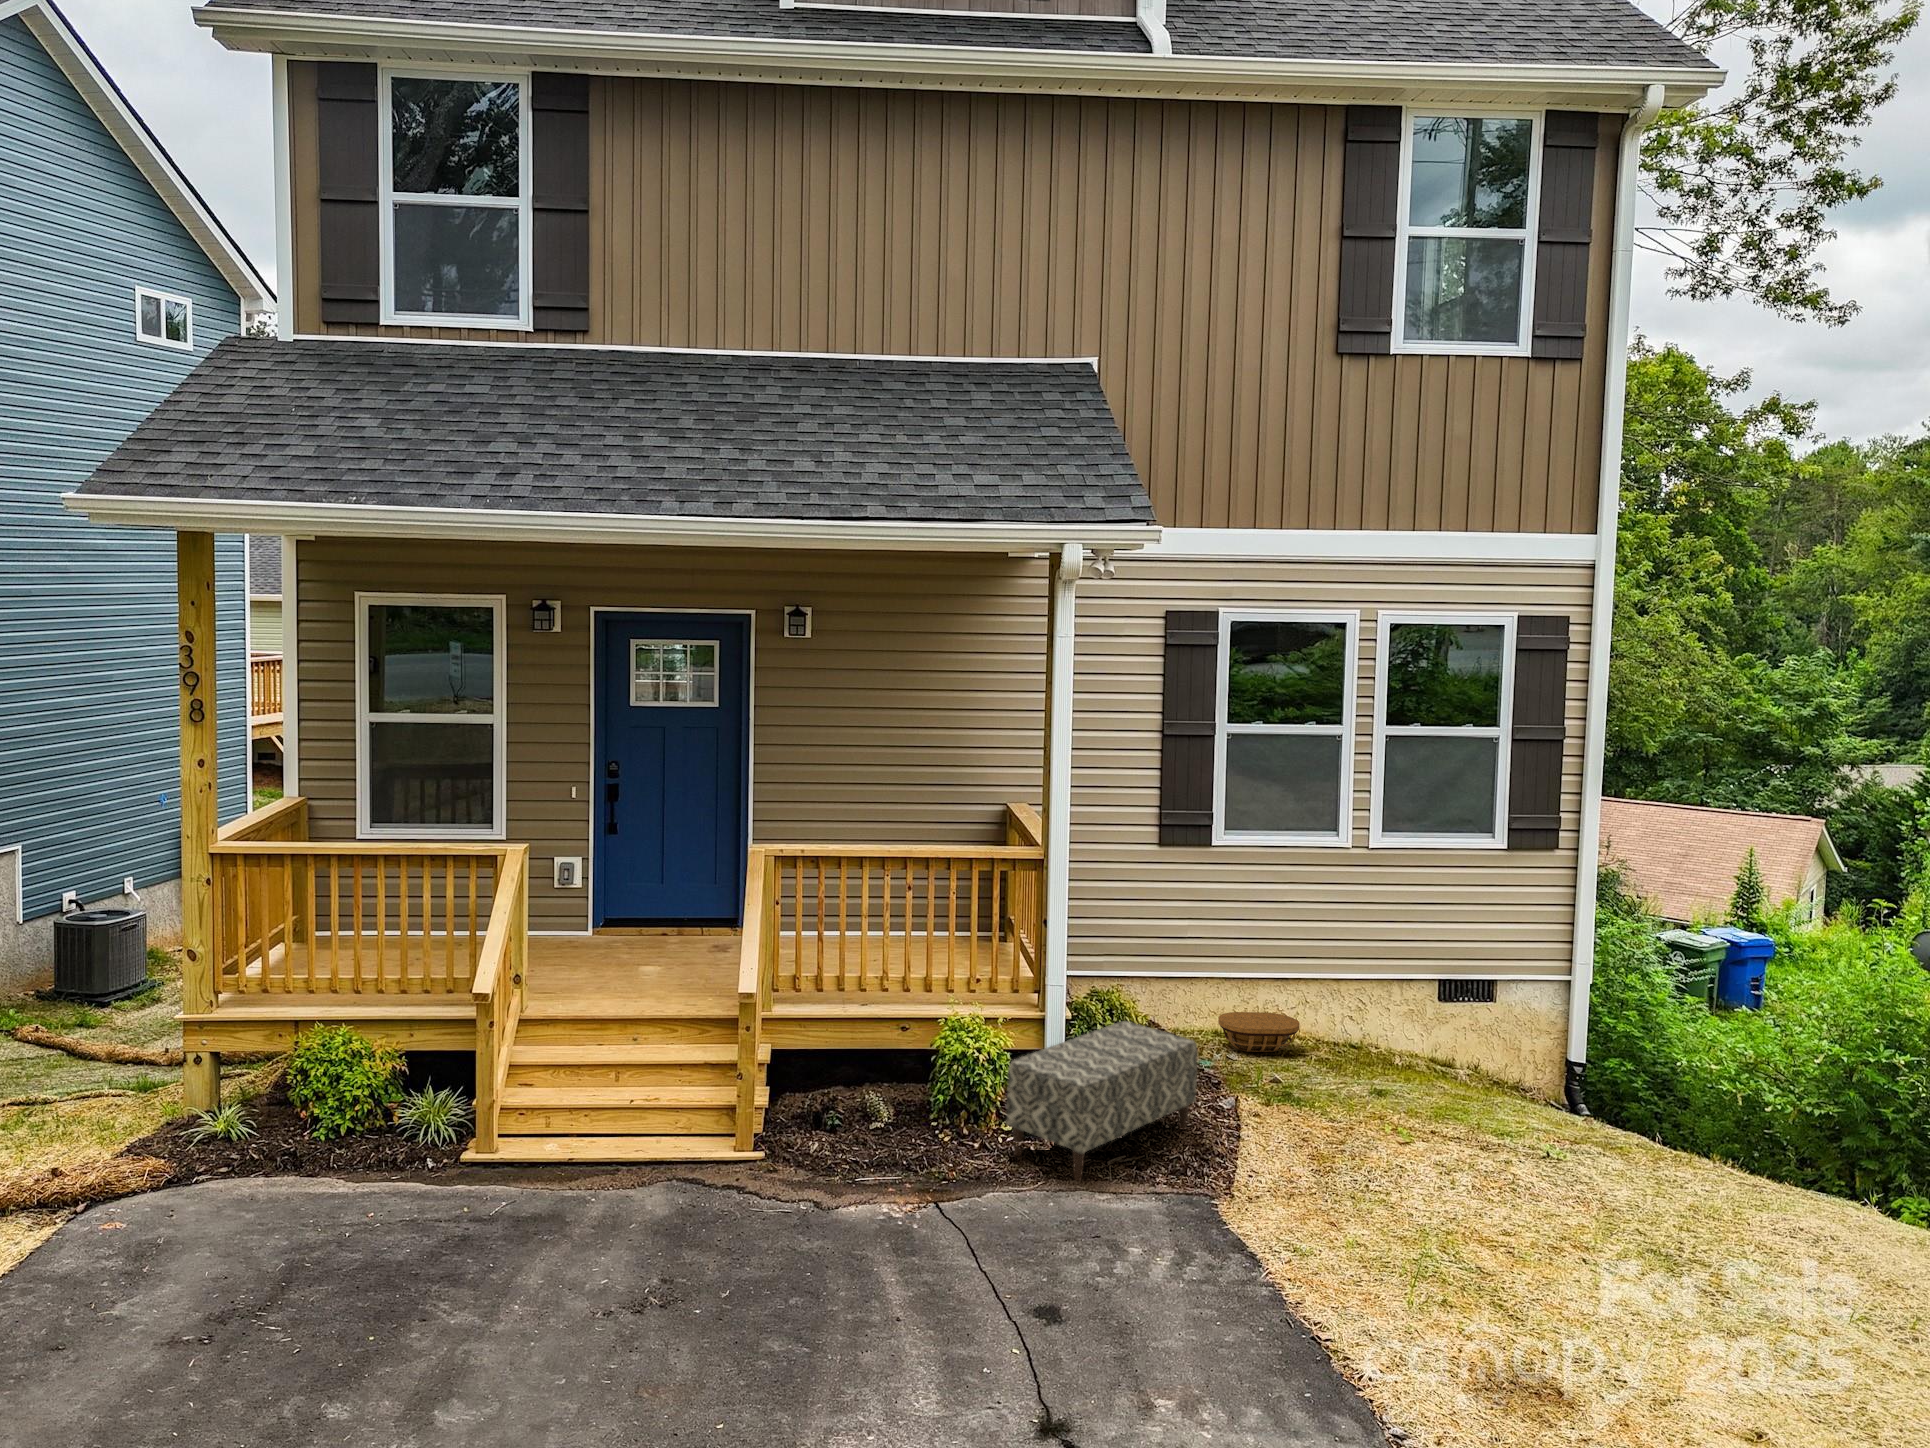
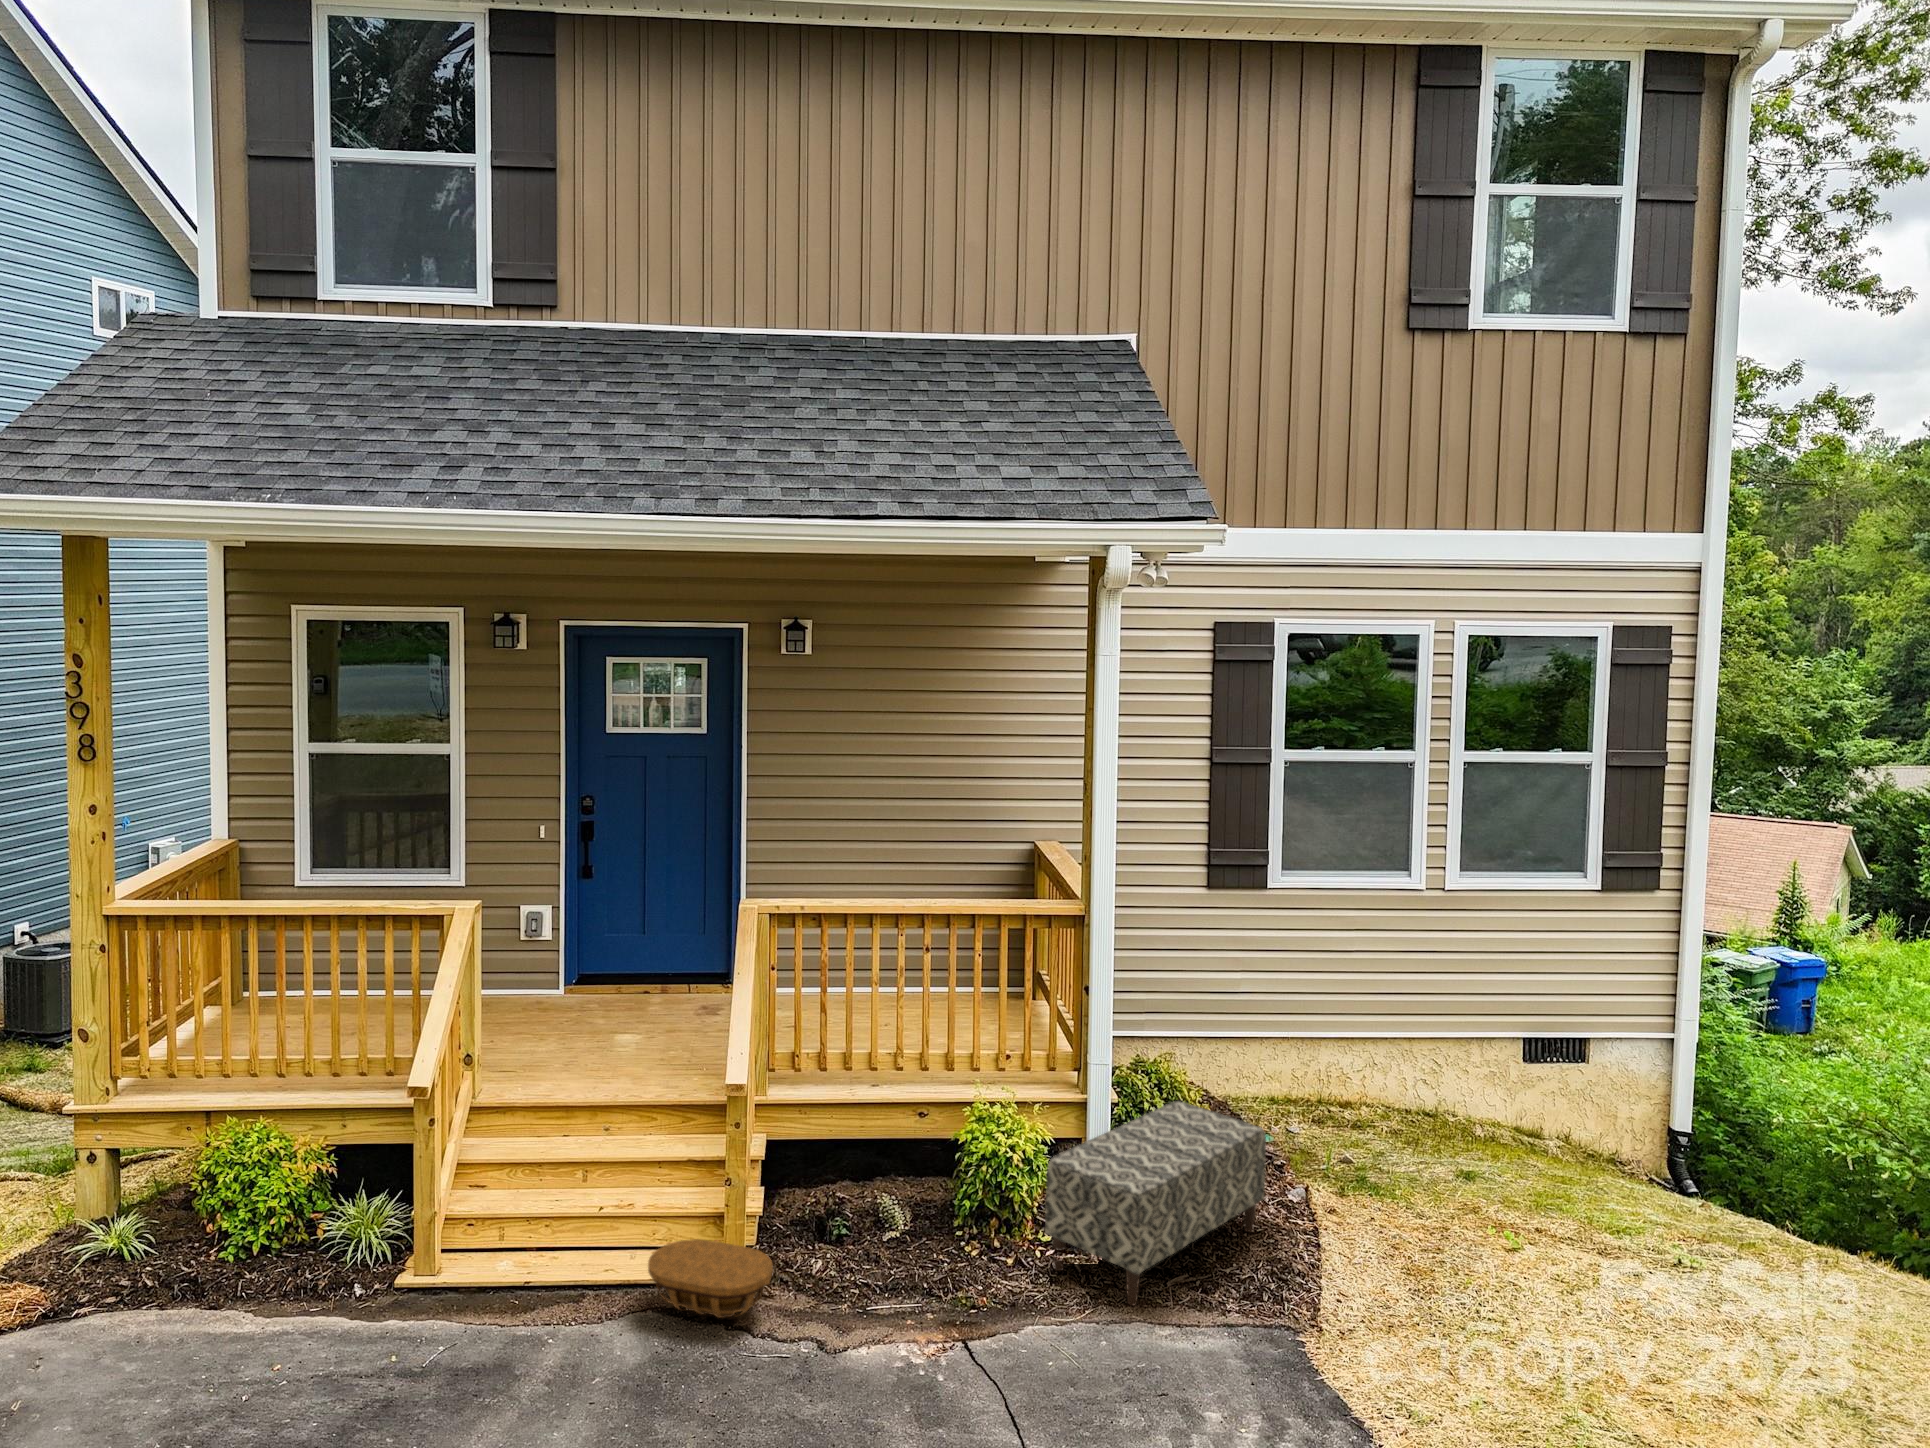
basket: present [1218,1012,1300,1052] -> present [648,1239,773,1318]

